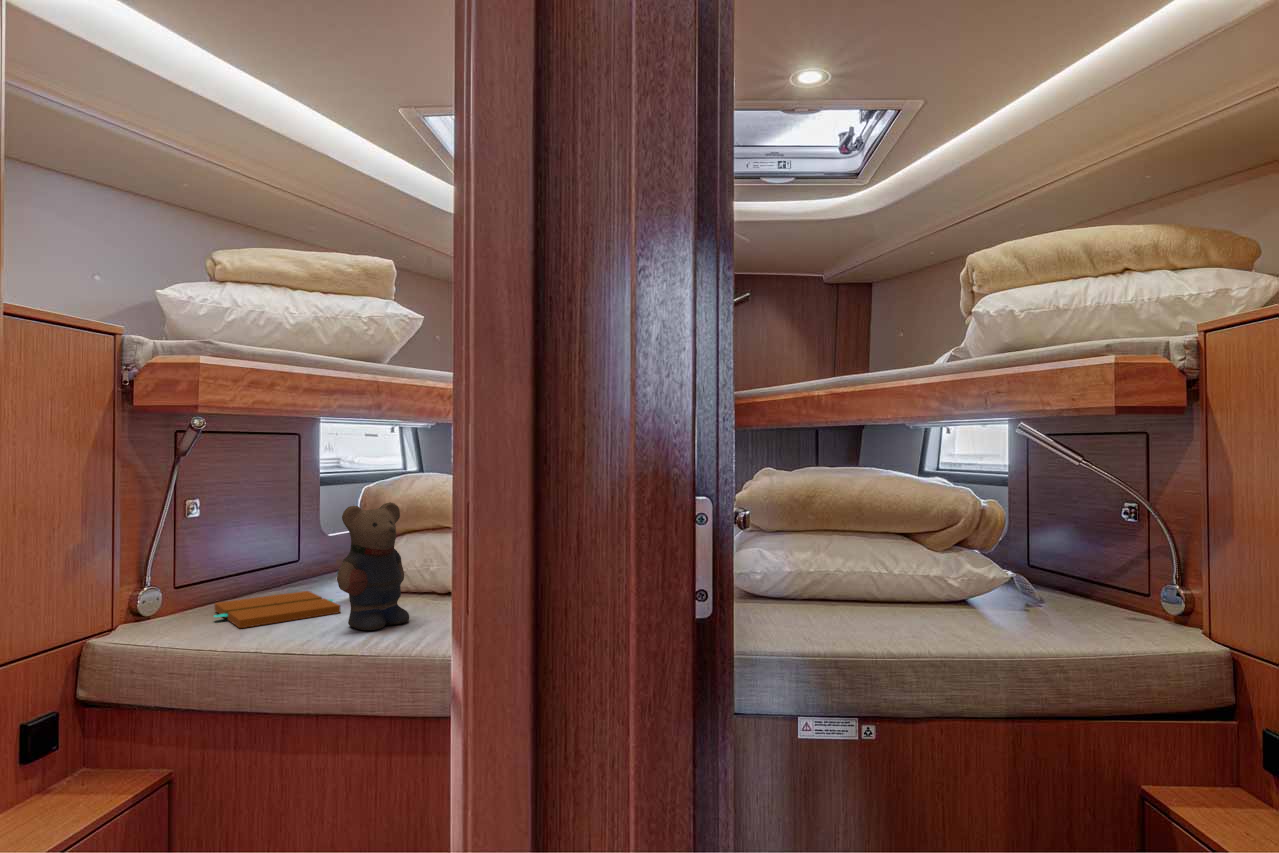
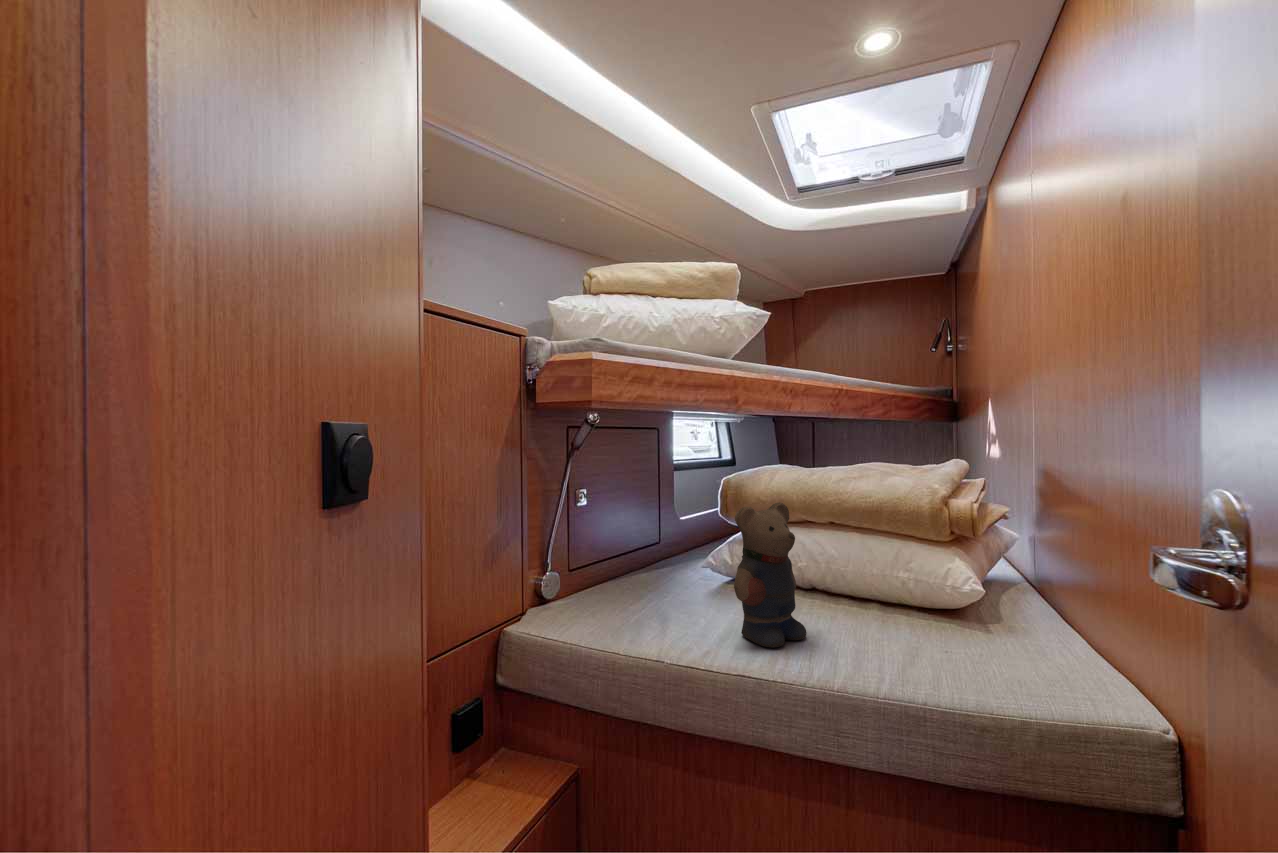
book: present [213,591,341,628] -> none [602,578,721,624]

